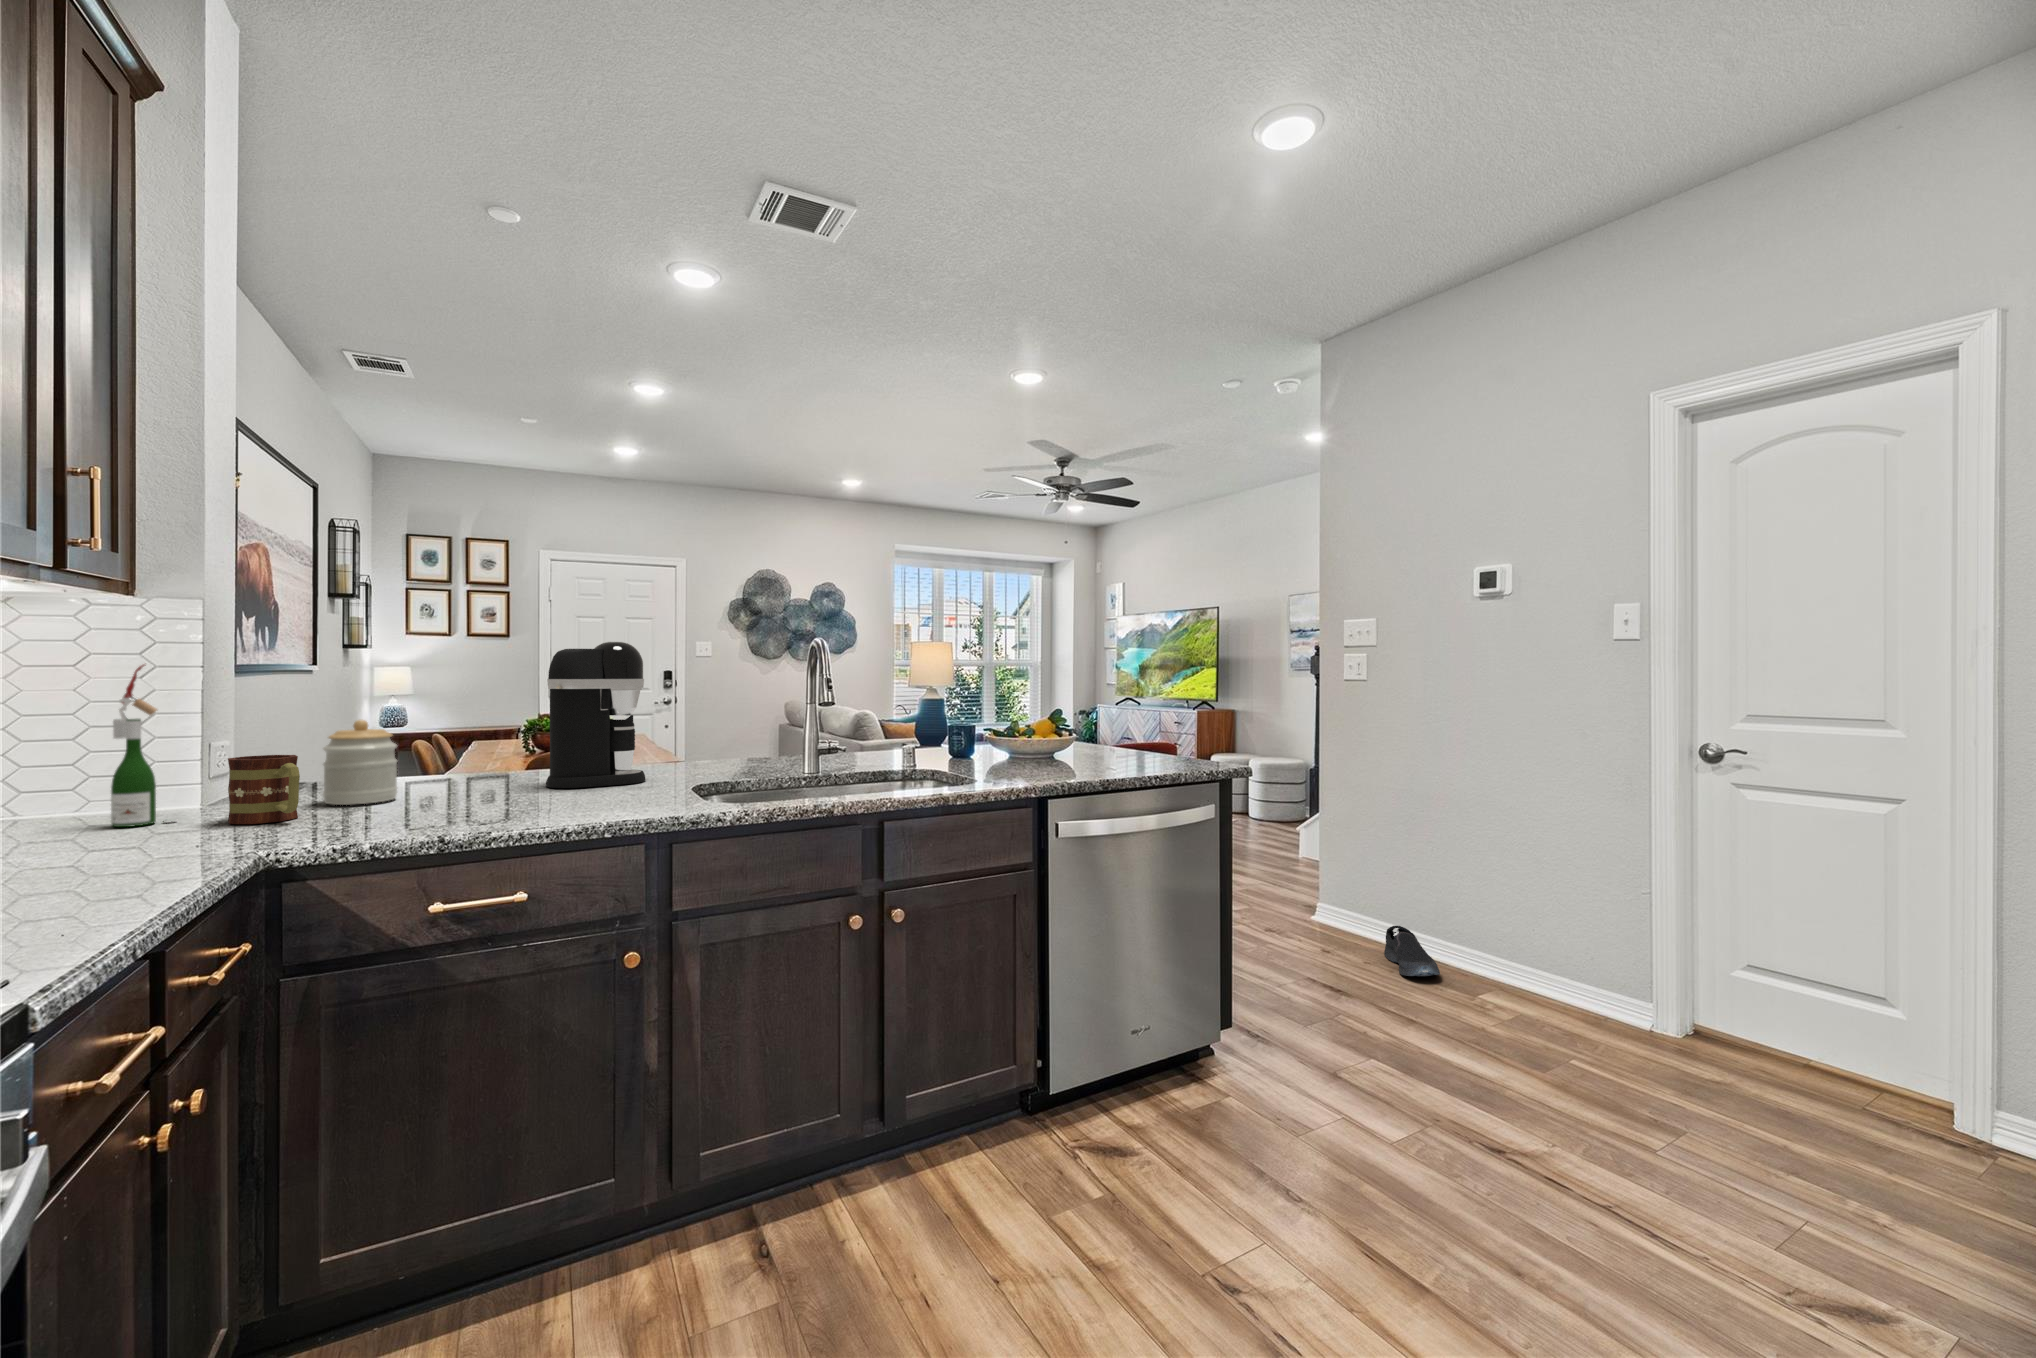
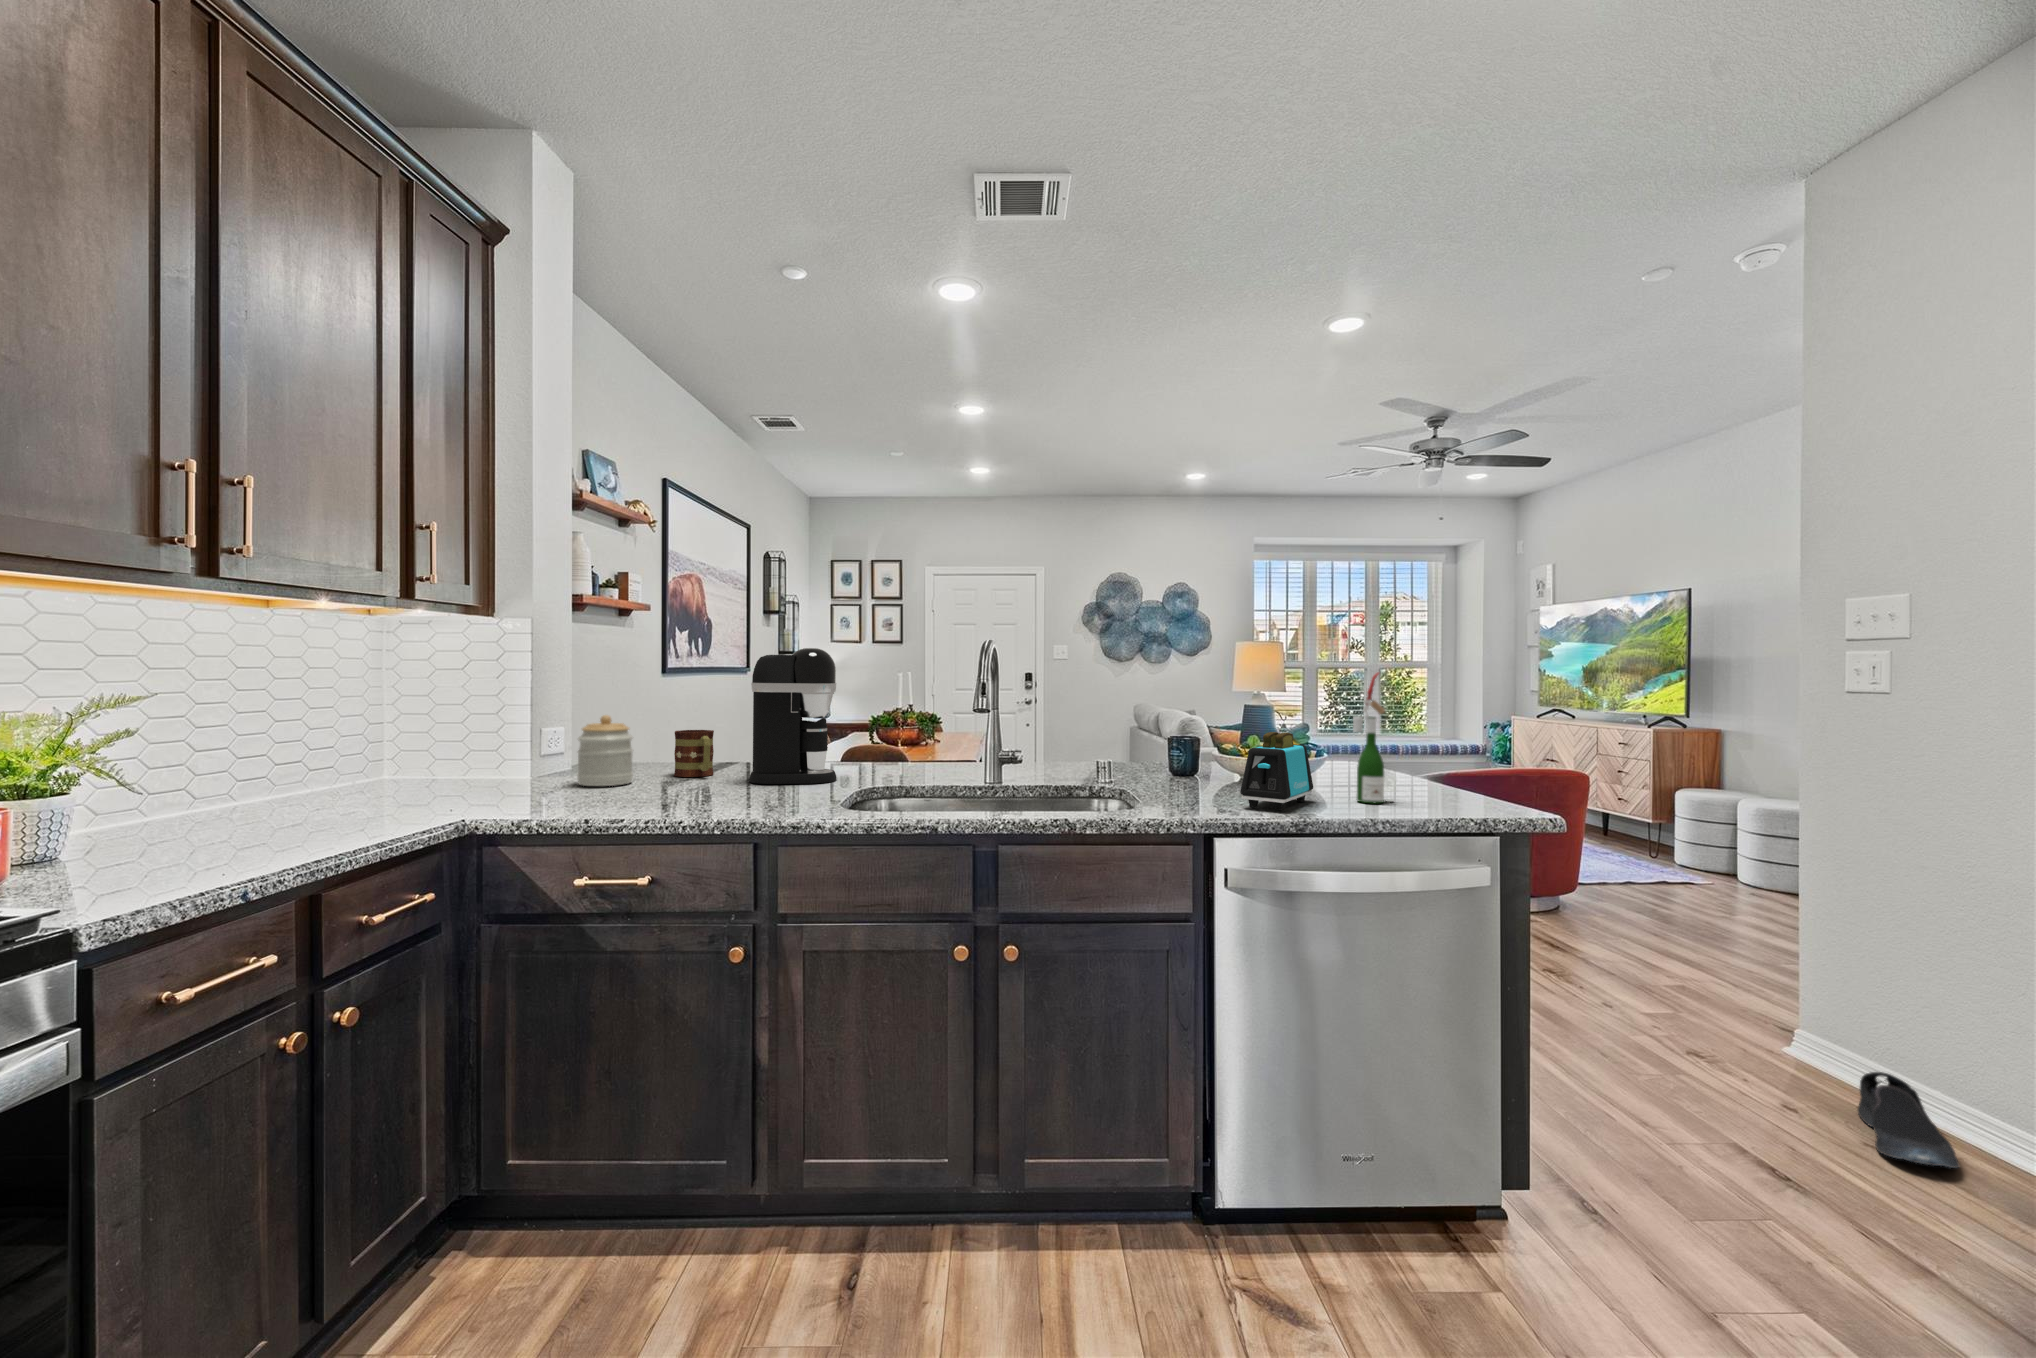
wine bottle: present [111,665,177,827] -> present [1353,673,1393,803]
toaster: none [1051,713,1094,775] -> present [1240,732,1313,810]
mug: present [228,755,300,824] -> present [674,730,714,777]

